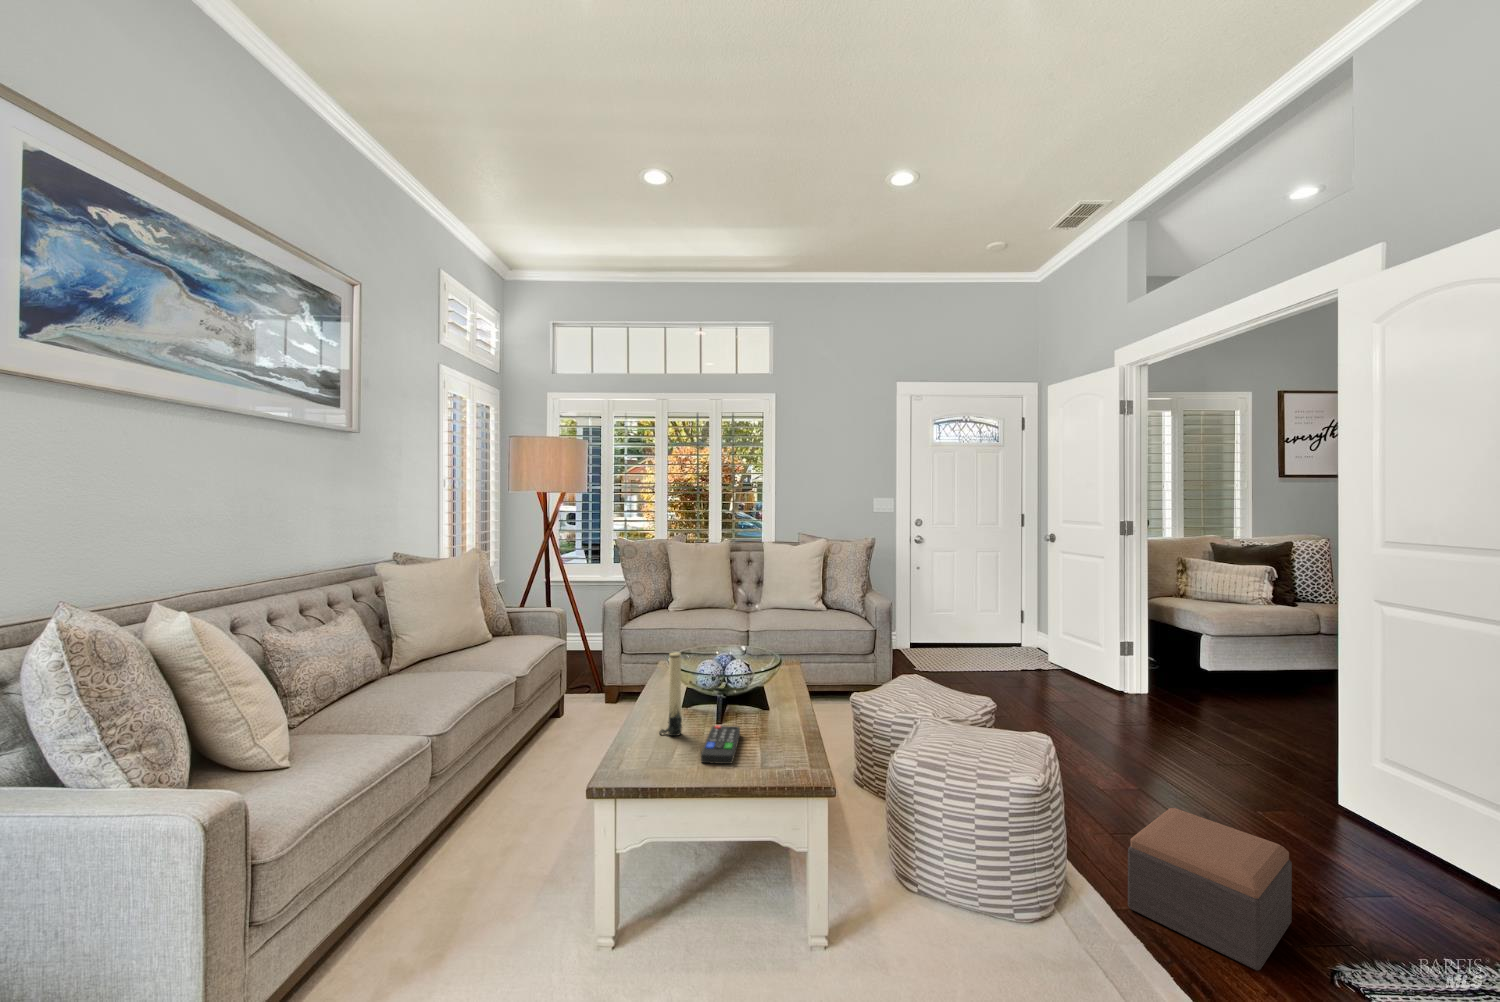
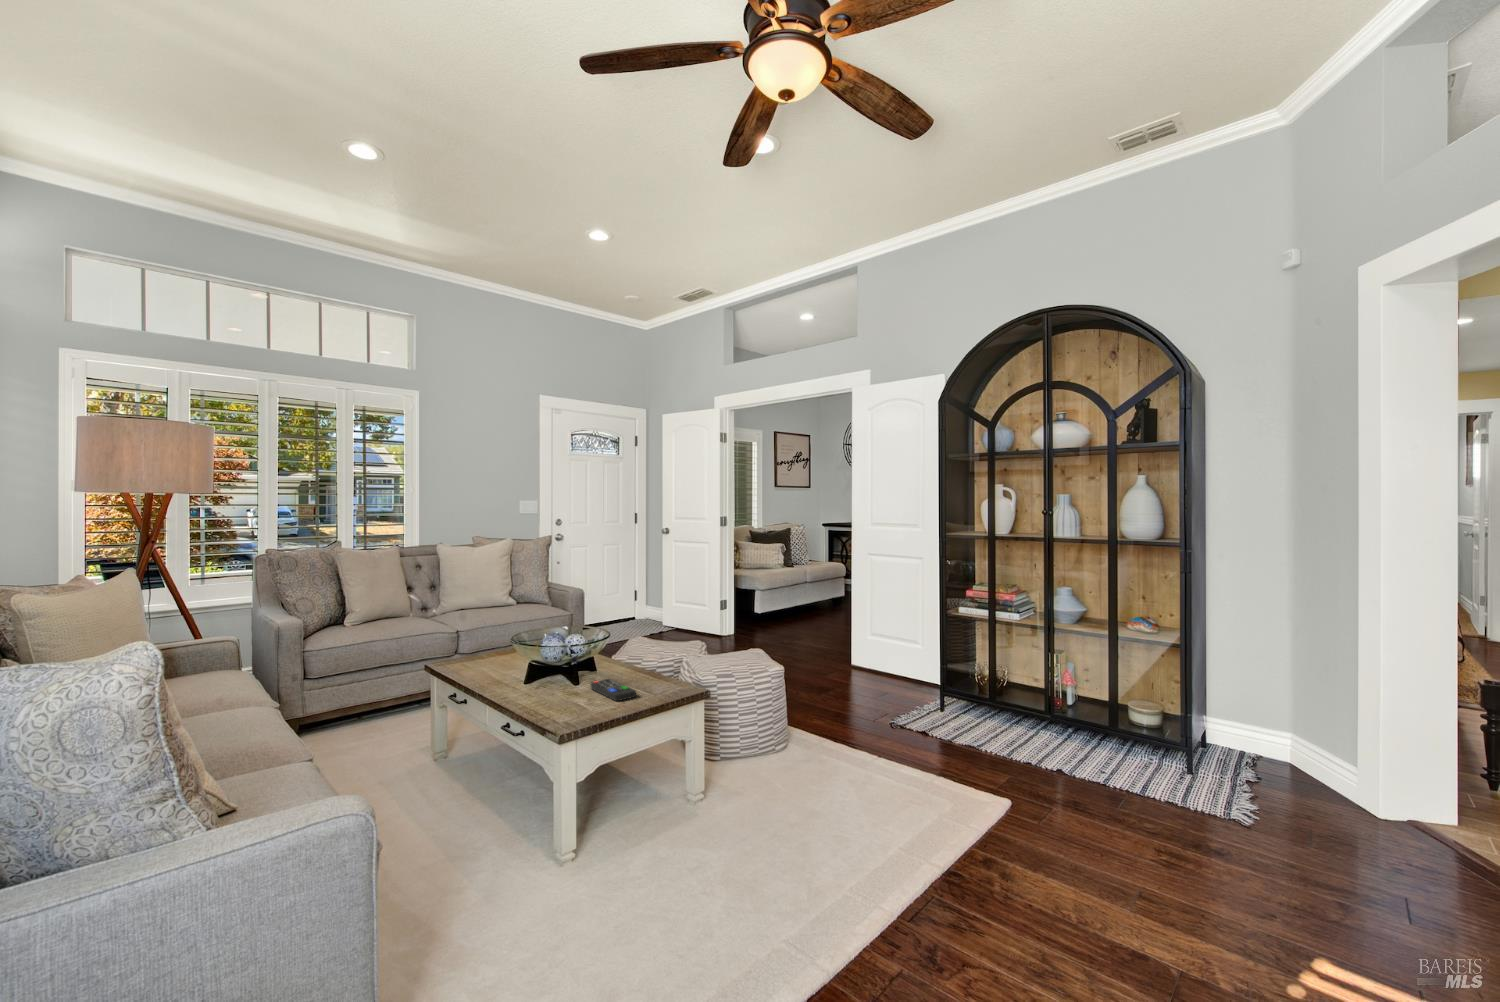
candle: present [660,652,682,736] -> none [552,630,571,698]
footstool: present [1128,808,1292,971] -> none [811,675,870,734]

